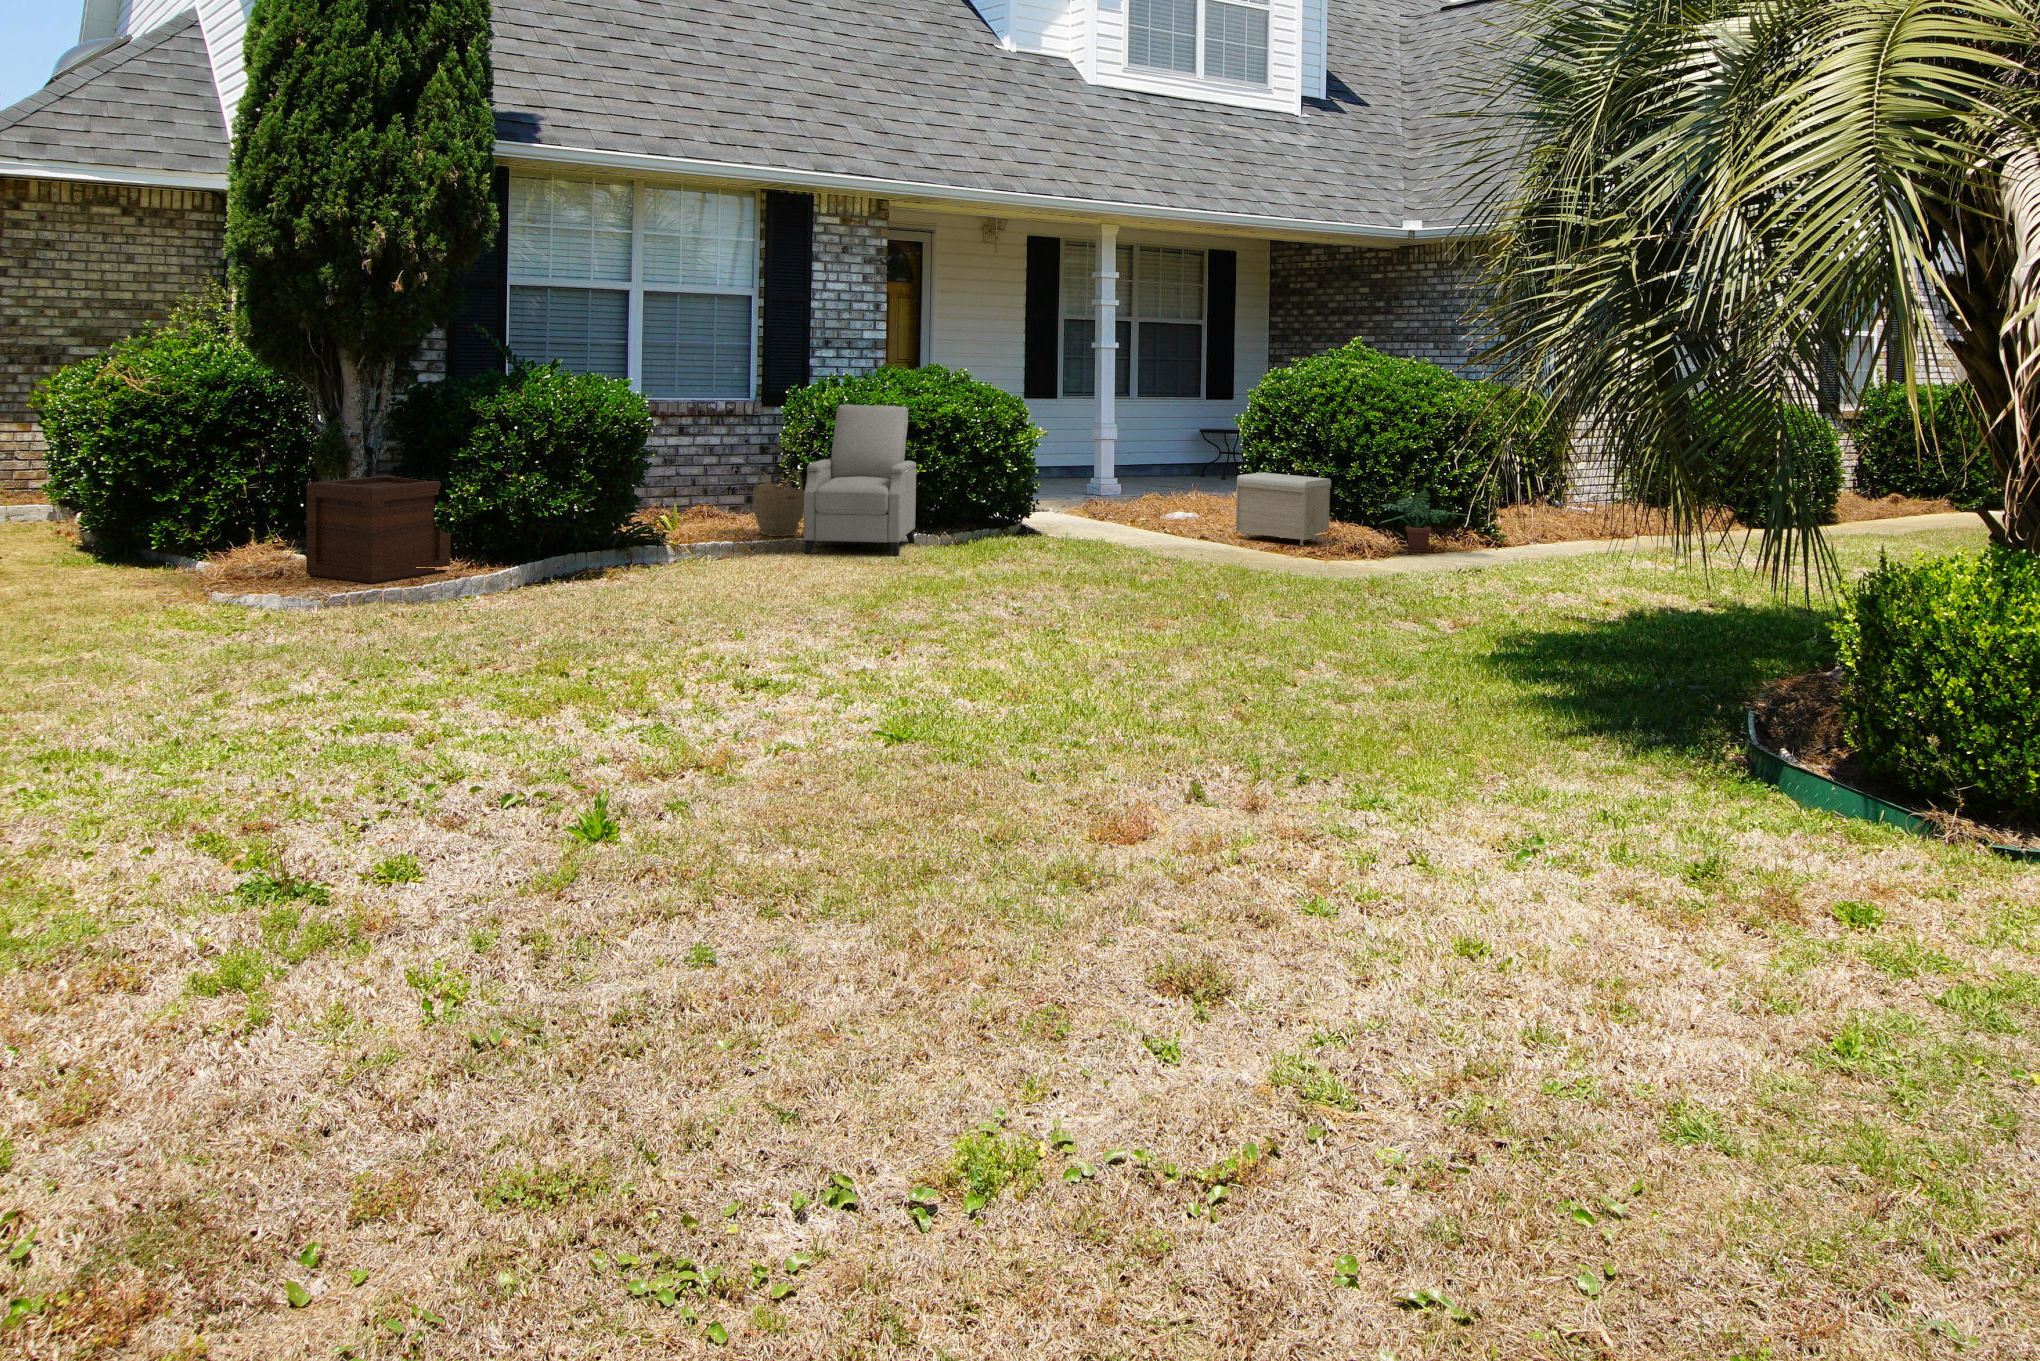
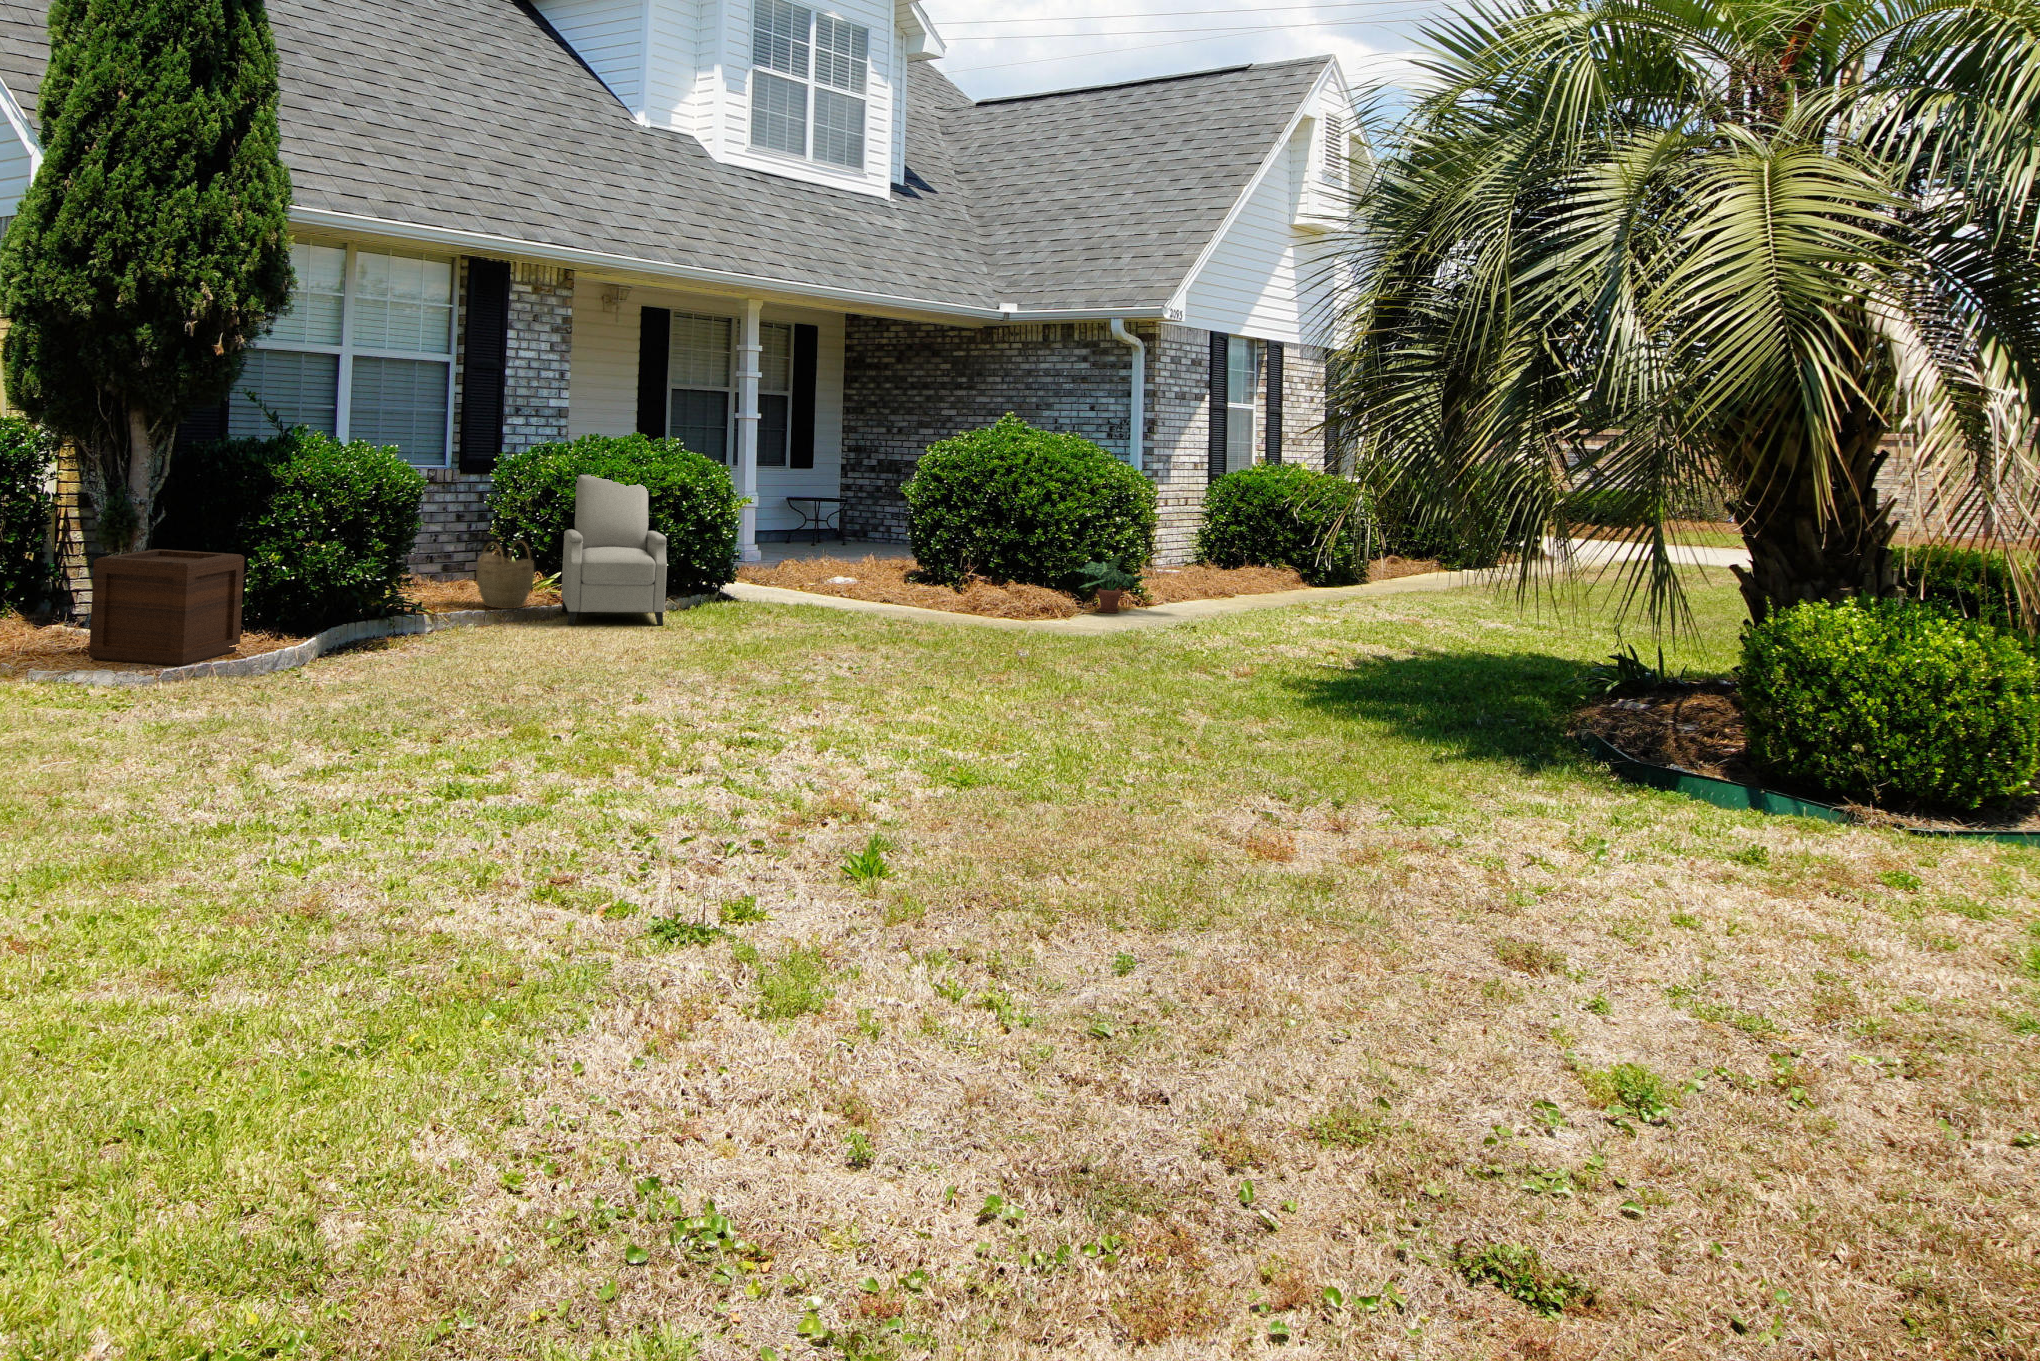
storage bench: present [1236,472,1331,546] -> none [936,541,1024,609]

